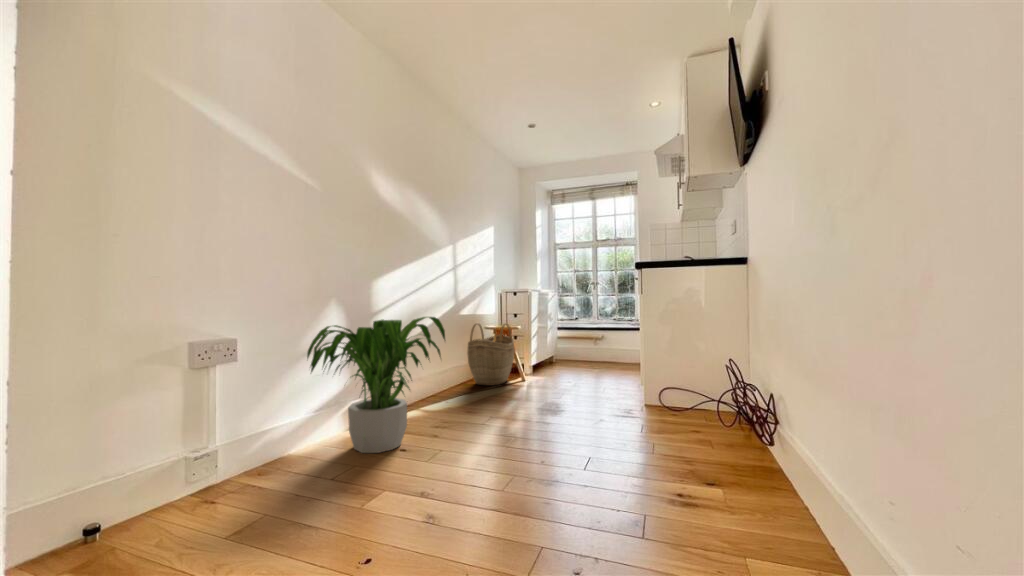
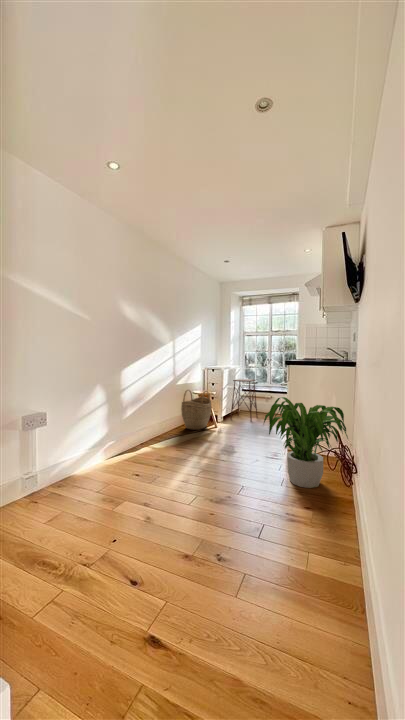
side table: none [542,309,583,372] -> present [231,379,257,421]
potted plant: present [307,317,445,453] -> present [264,397,348,488]

